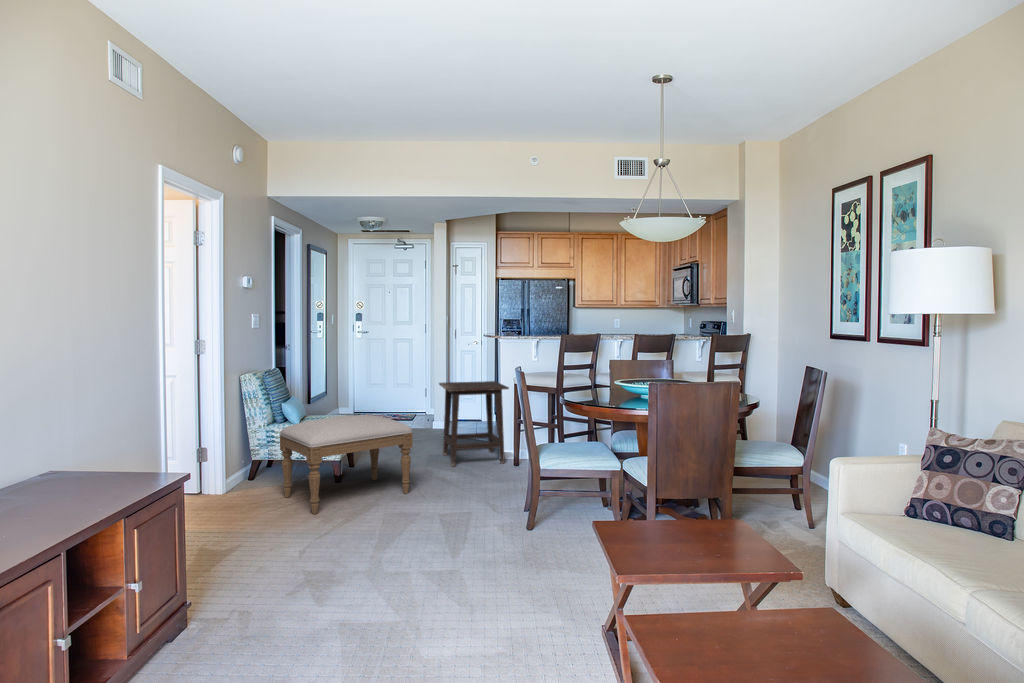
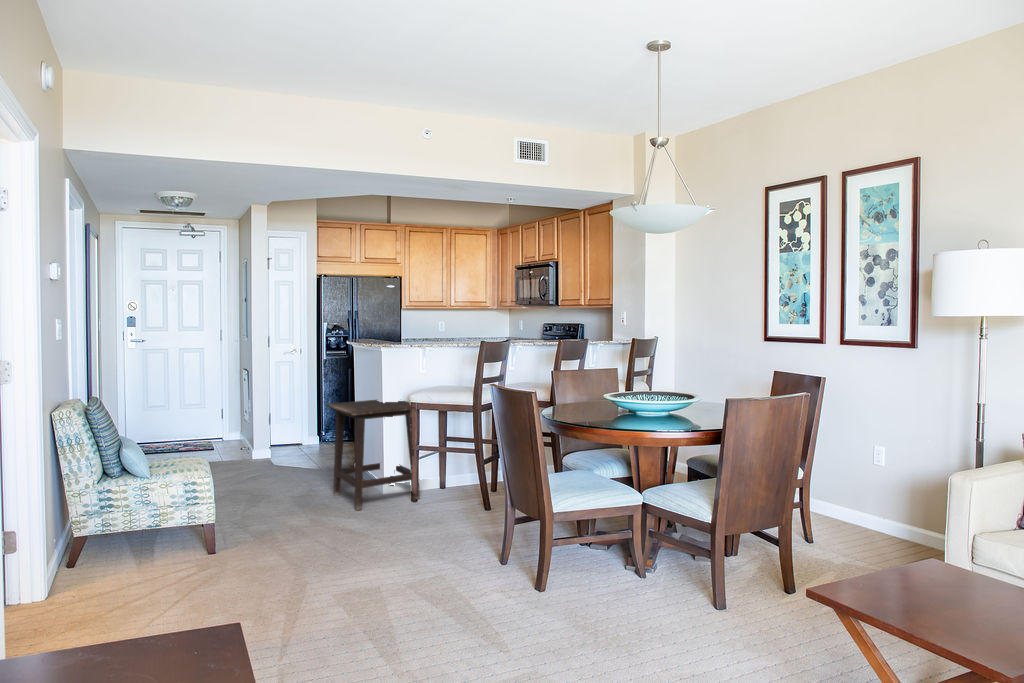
ottoman: present [280,415,413,514] -> none [133,456,332,610]

